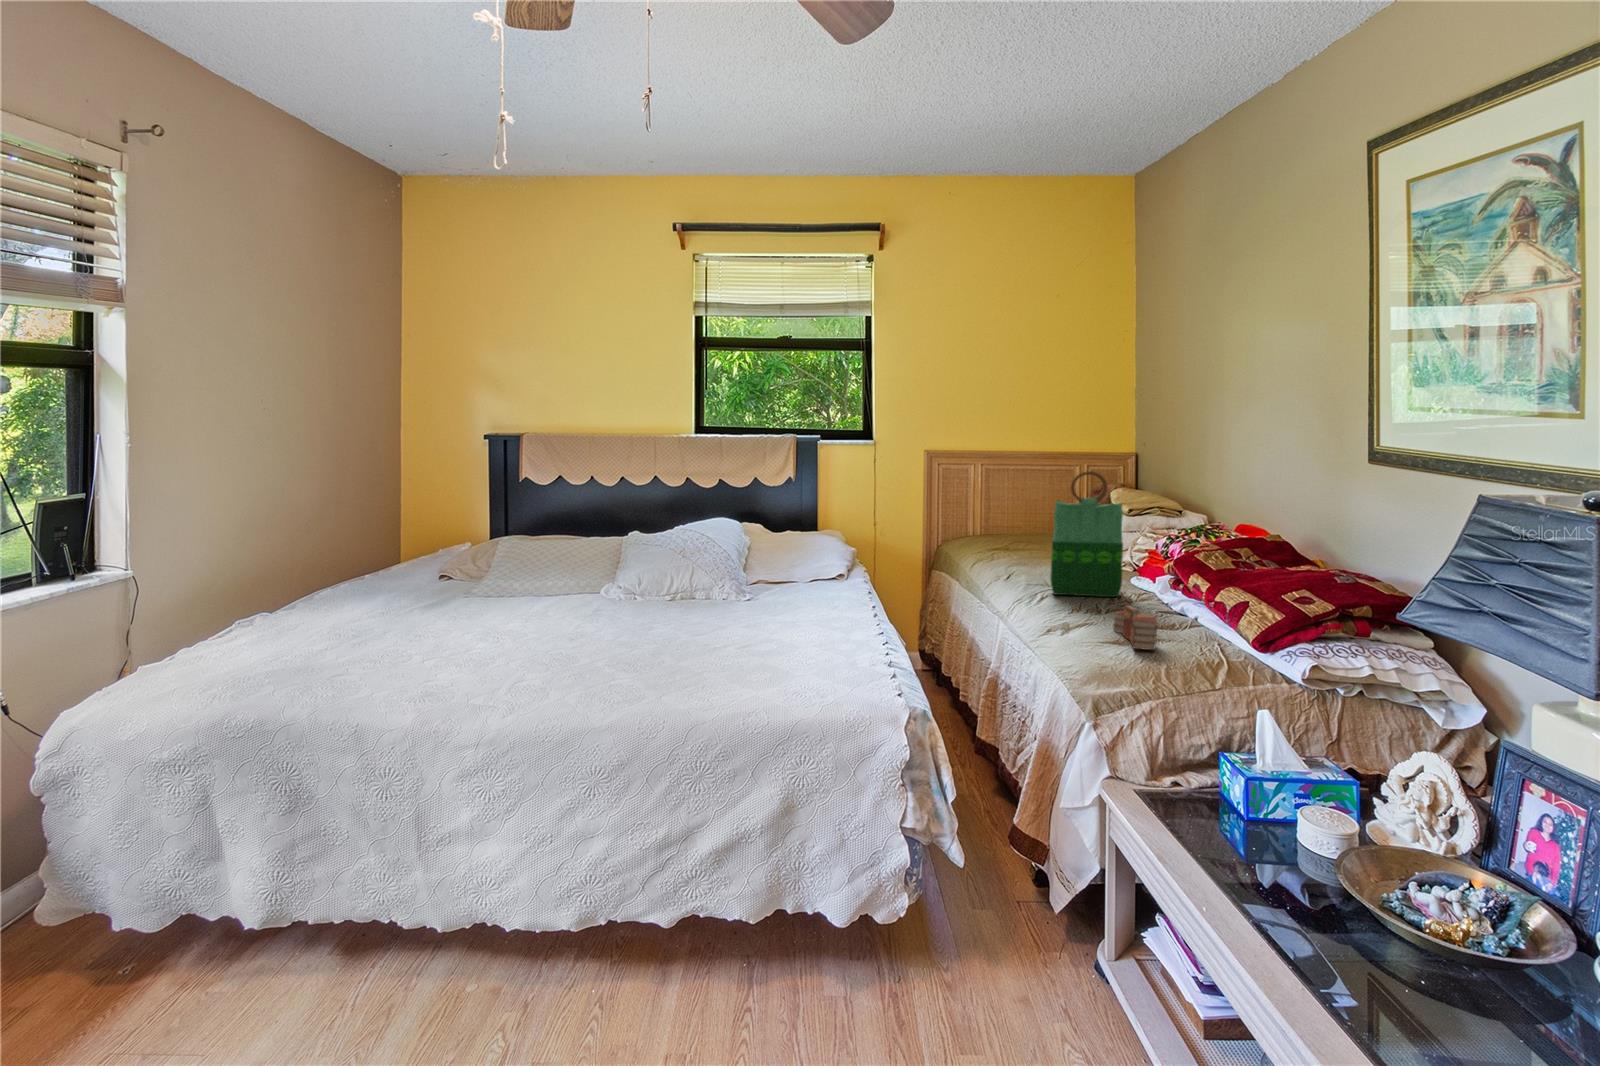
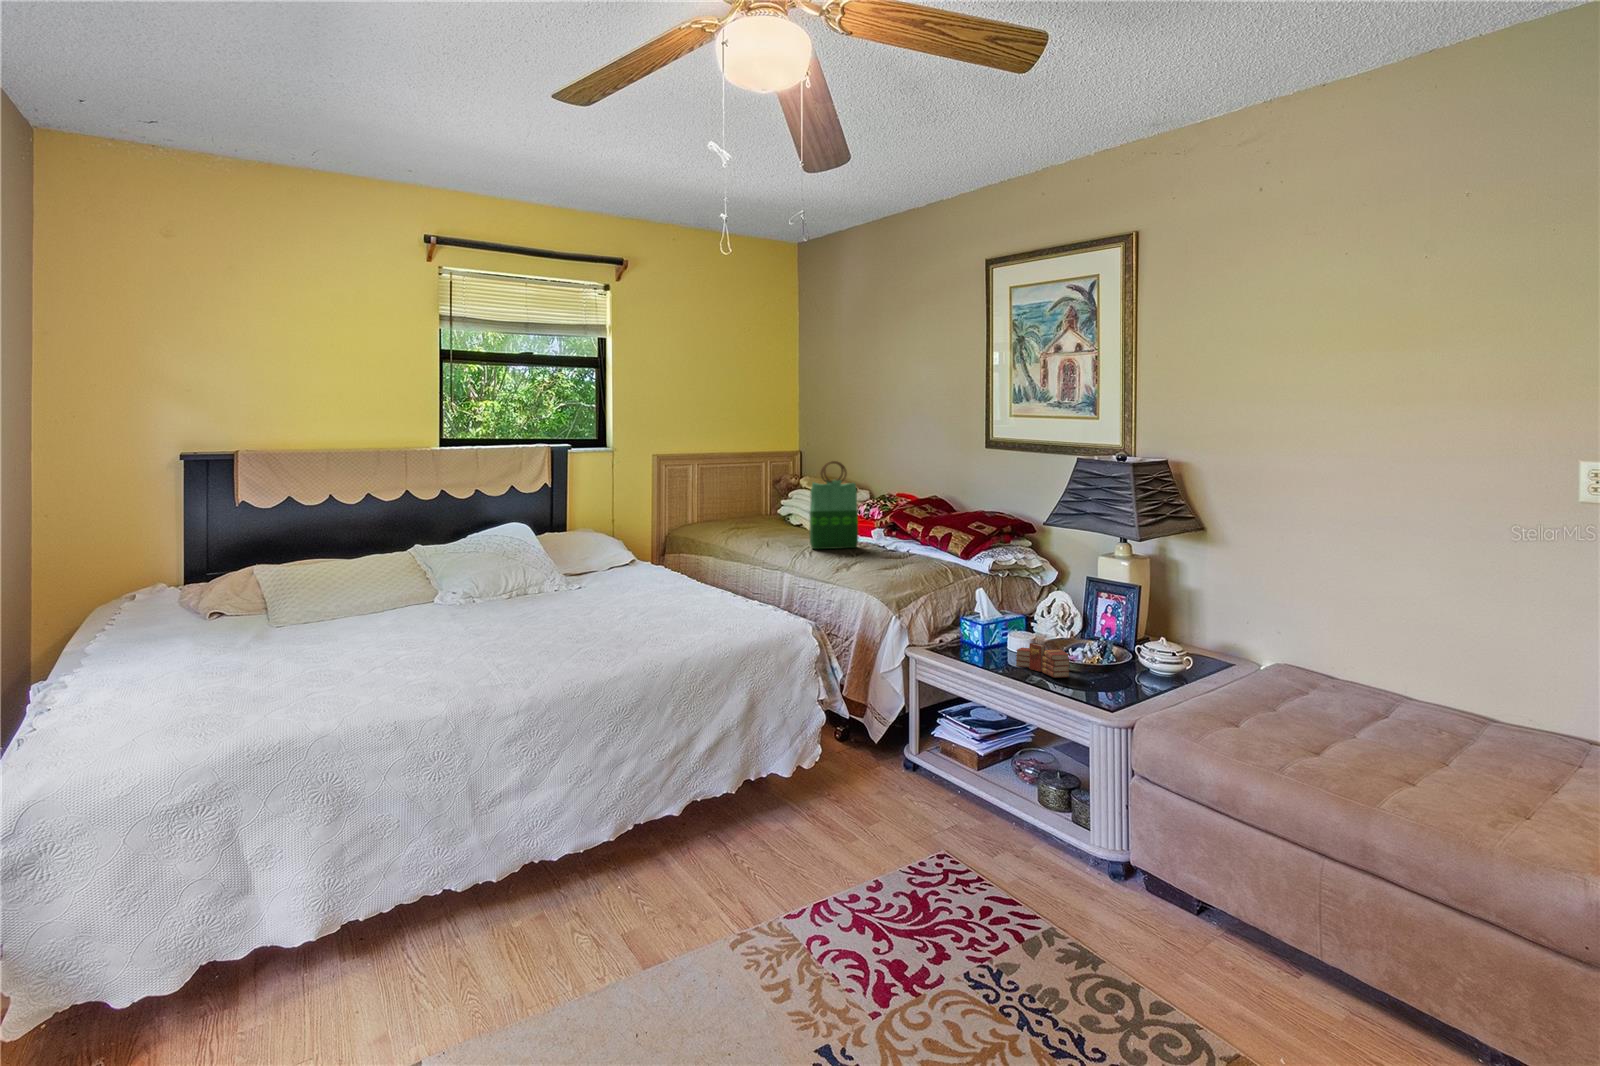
book: present [1113,605,1158,650] -> present [1016,643,1070,678]

